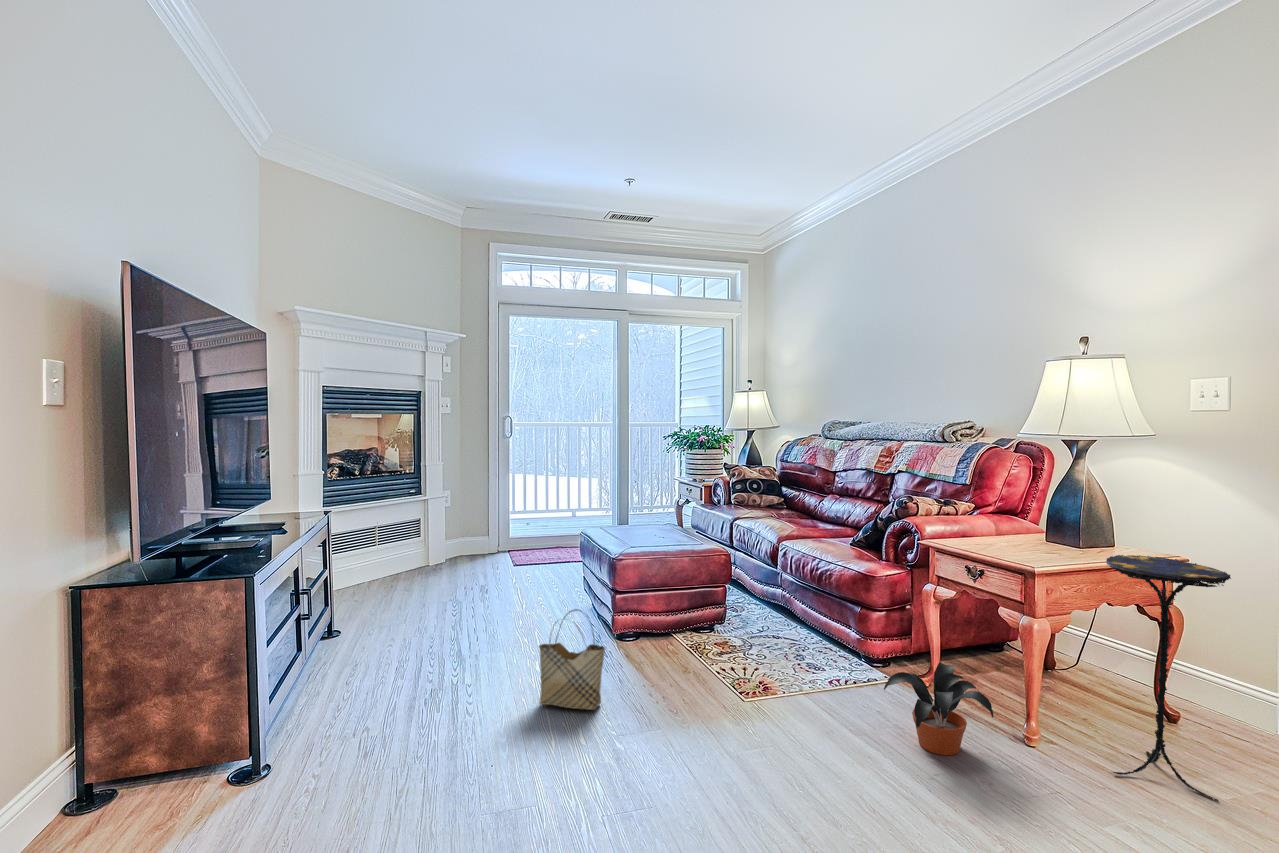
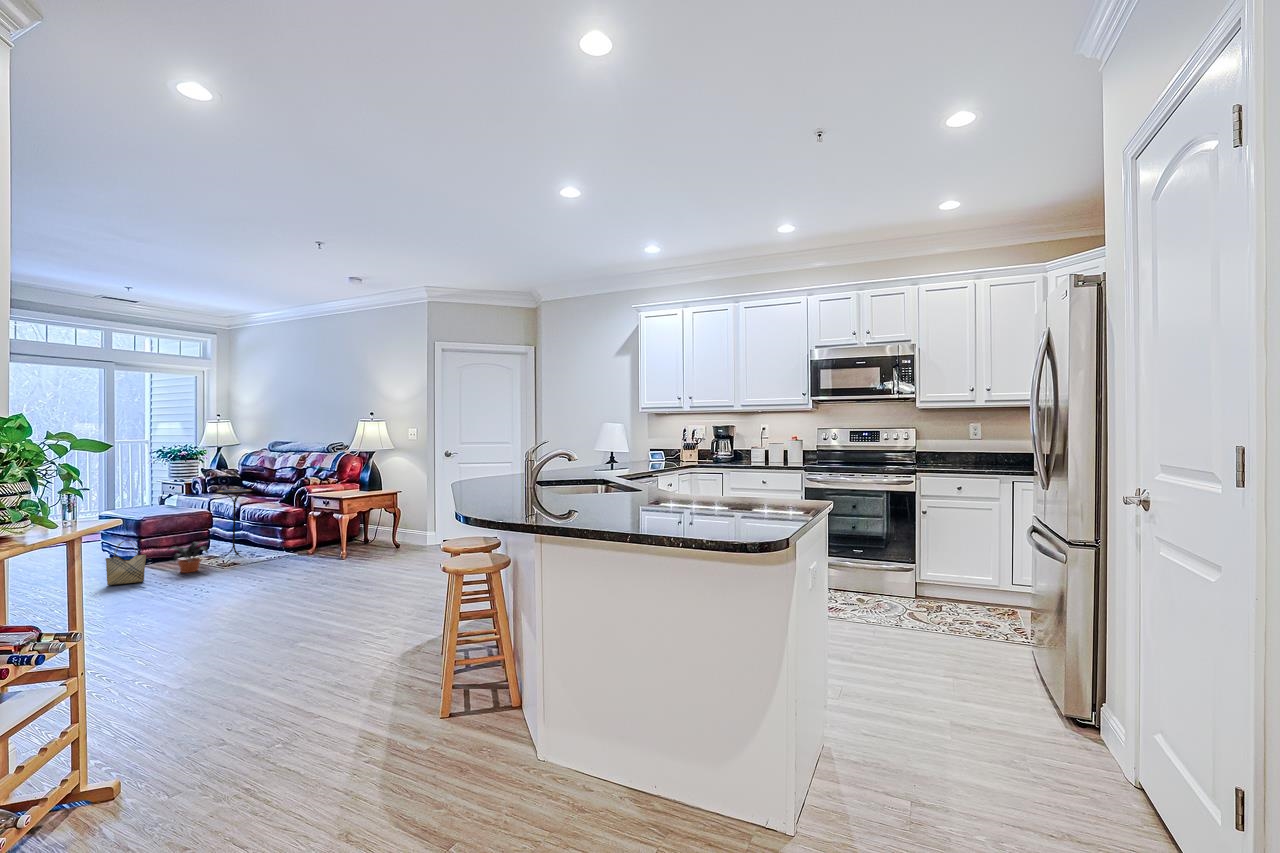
side table: present [1106,555,1231,801] -> present [217,489,252,557]
potted plant: present [884,662,993,755] -> present [167,542,208,573]

